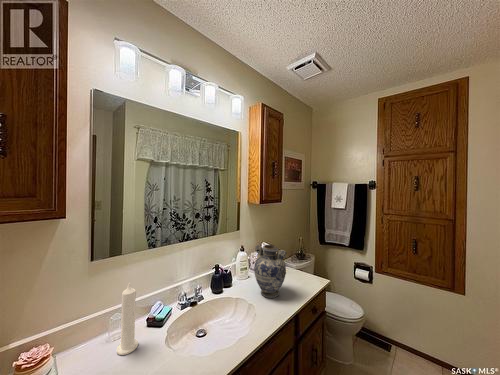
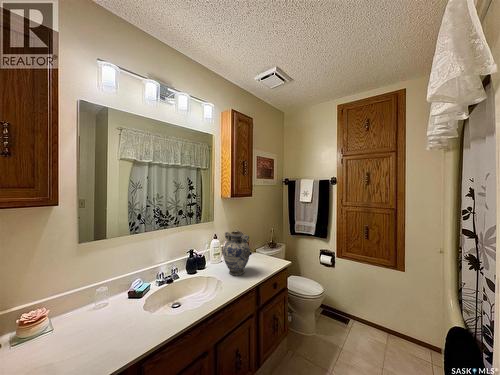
candle: present [117,283,138,355] -> none [102,259,120,316]

